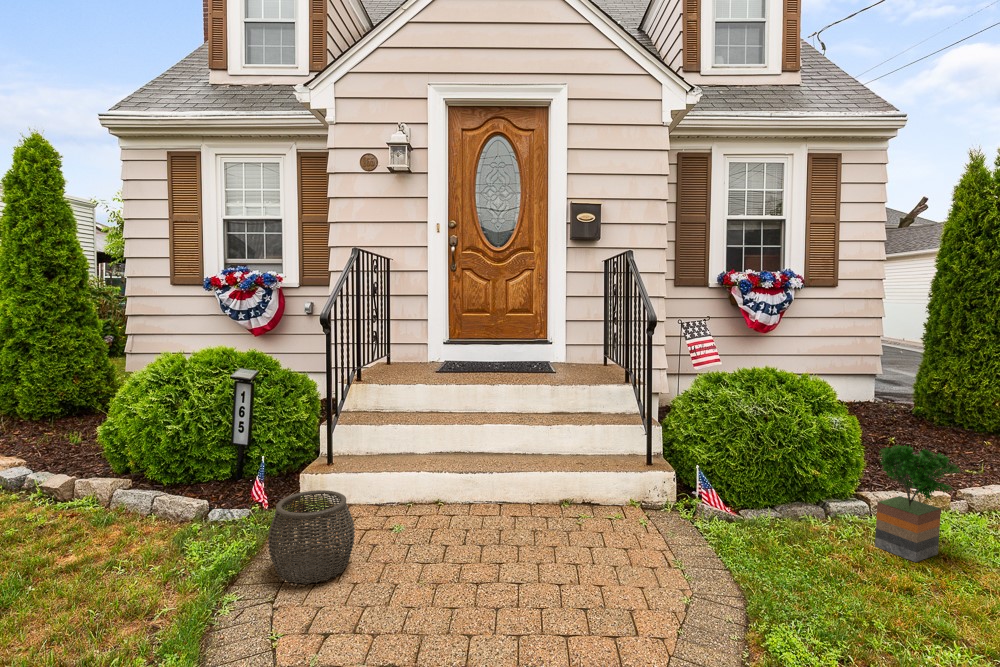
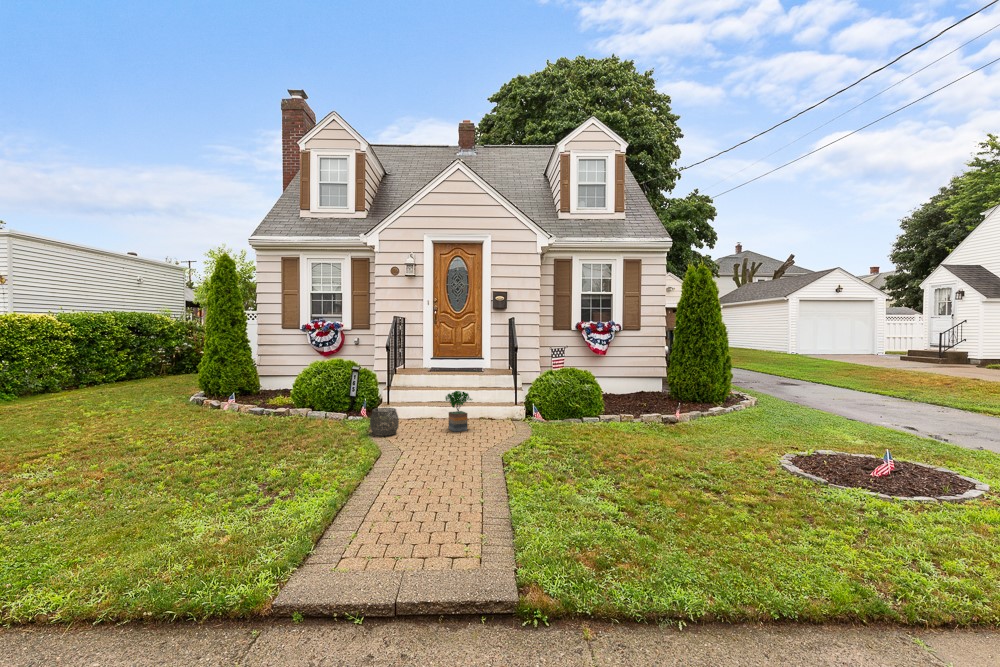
potted tree: present [875,444,960,562] -> present [446,391,472,432]

